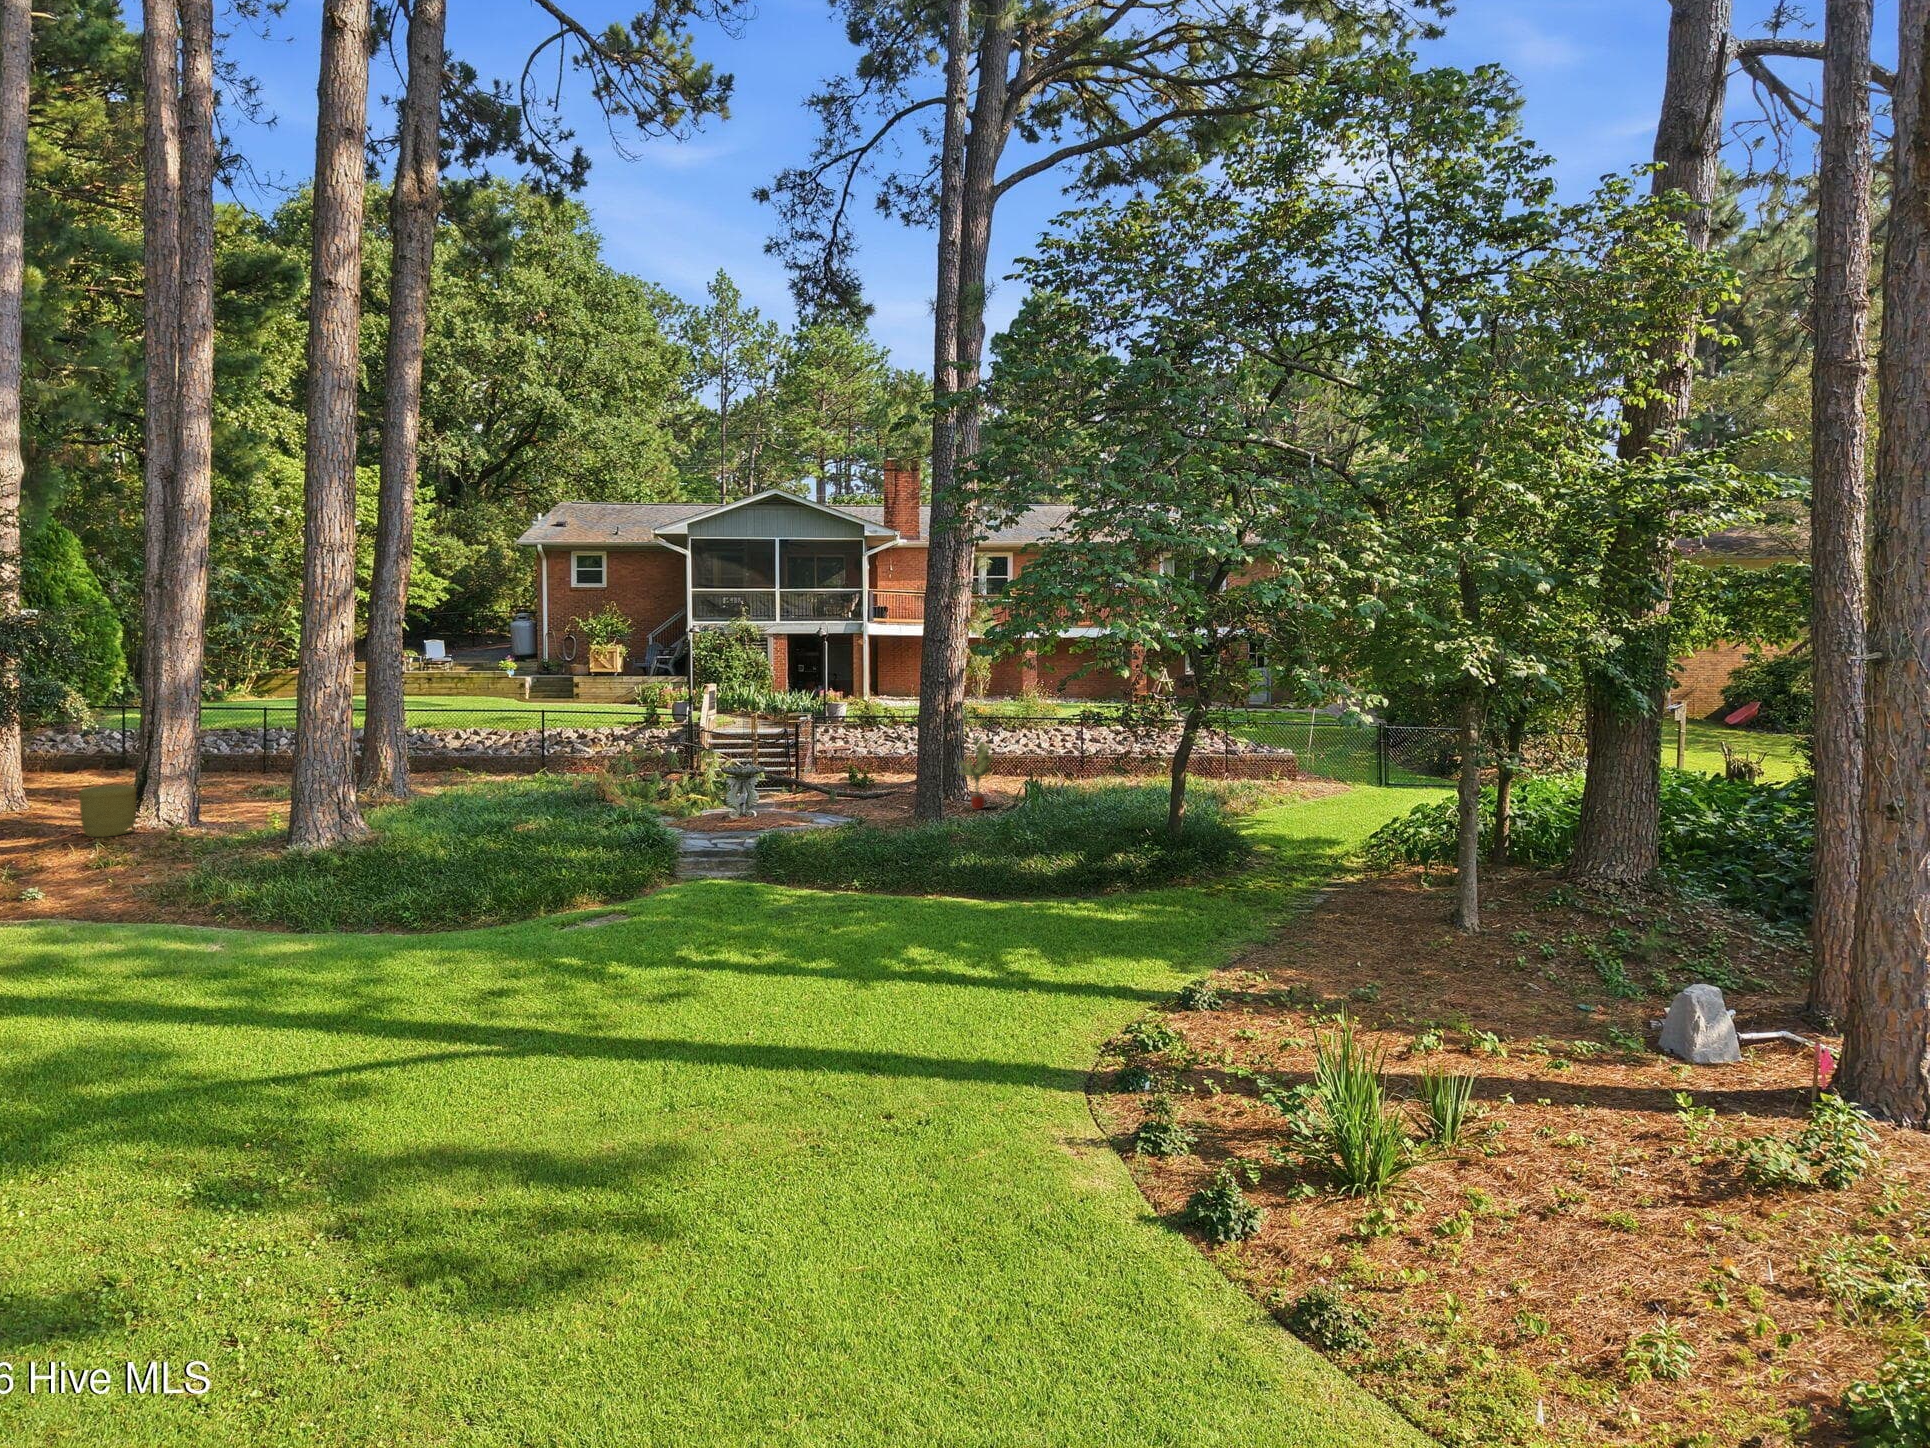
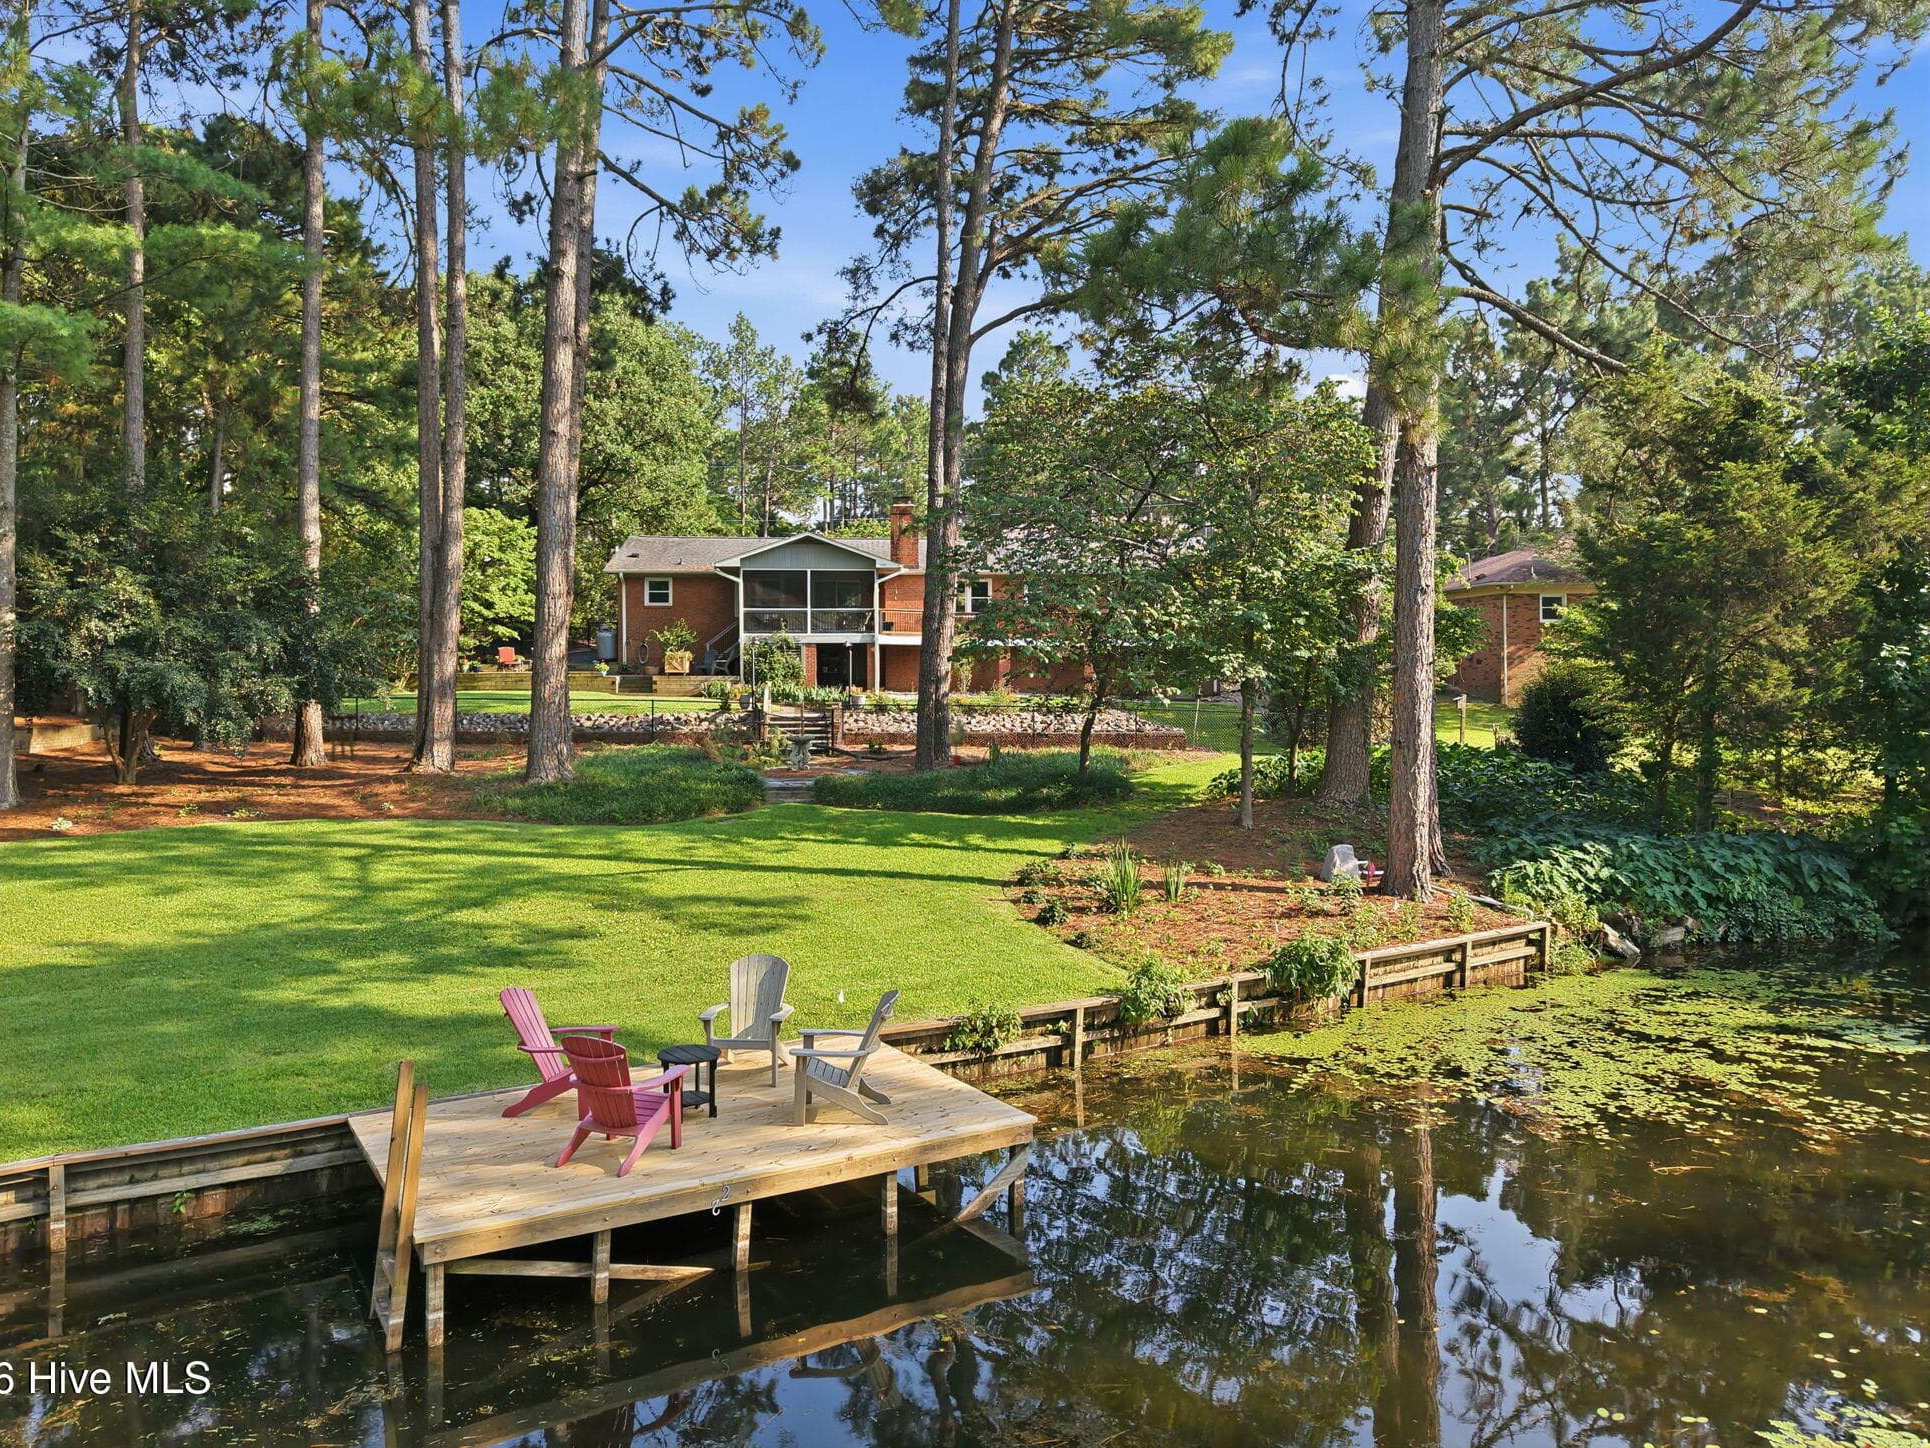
stool: none [19,733,69,806] -> present [327,714,357,761]
woven basket: present [79,785,137,837] -> none [384,746,419,779]

